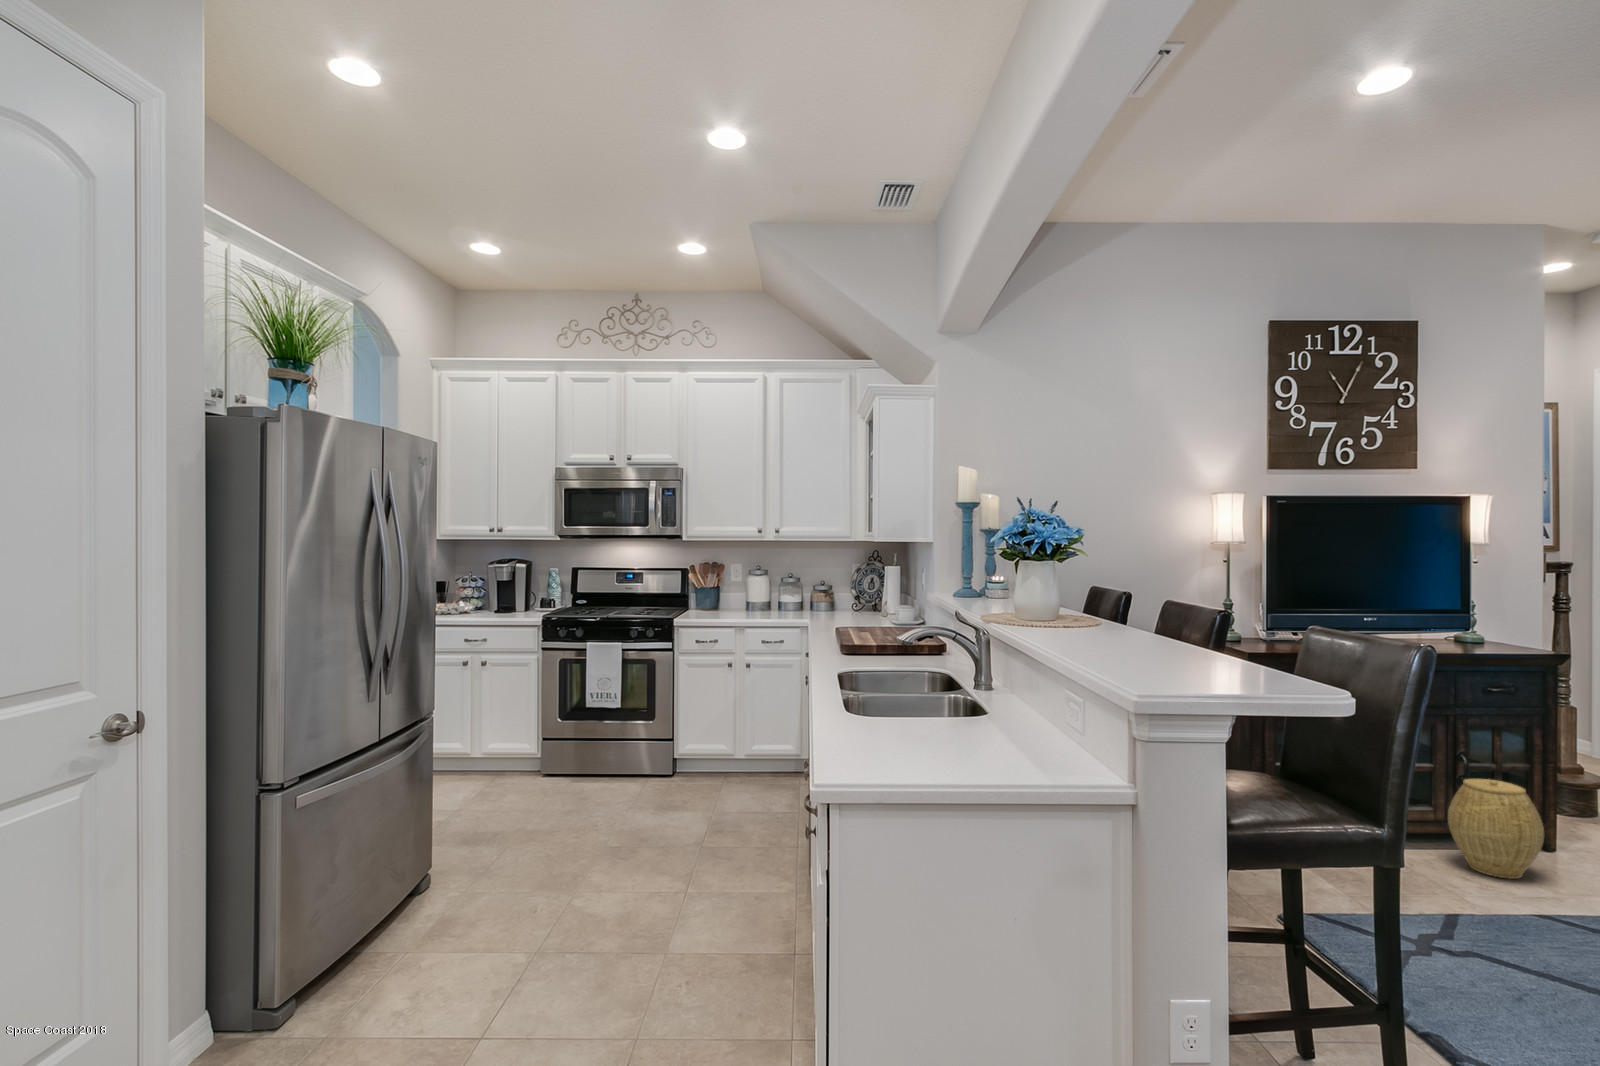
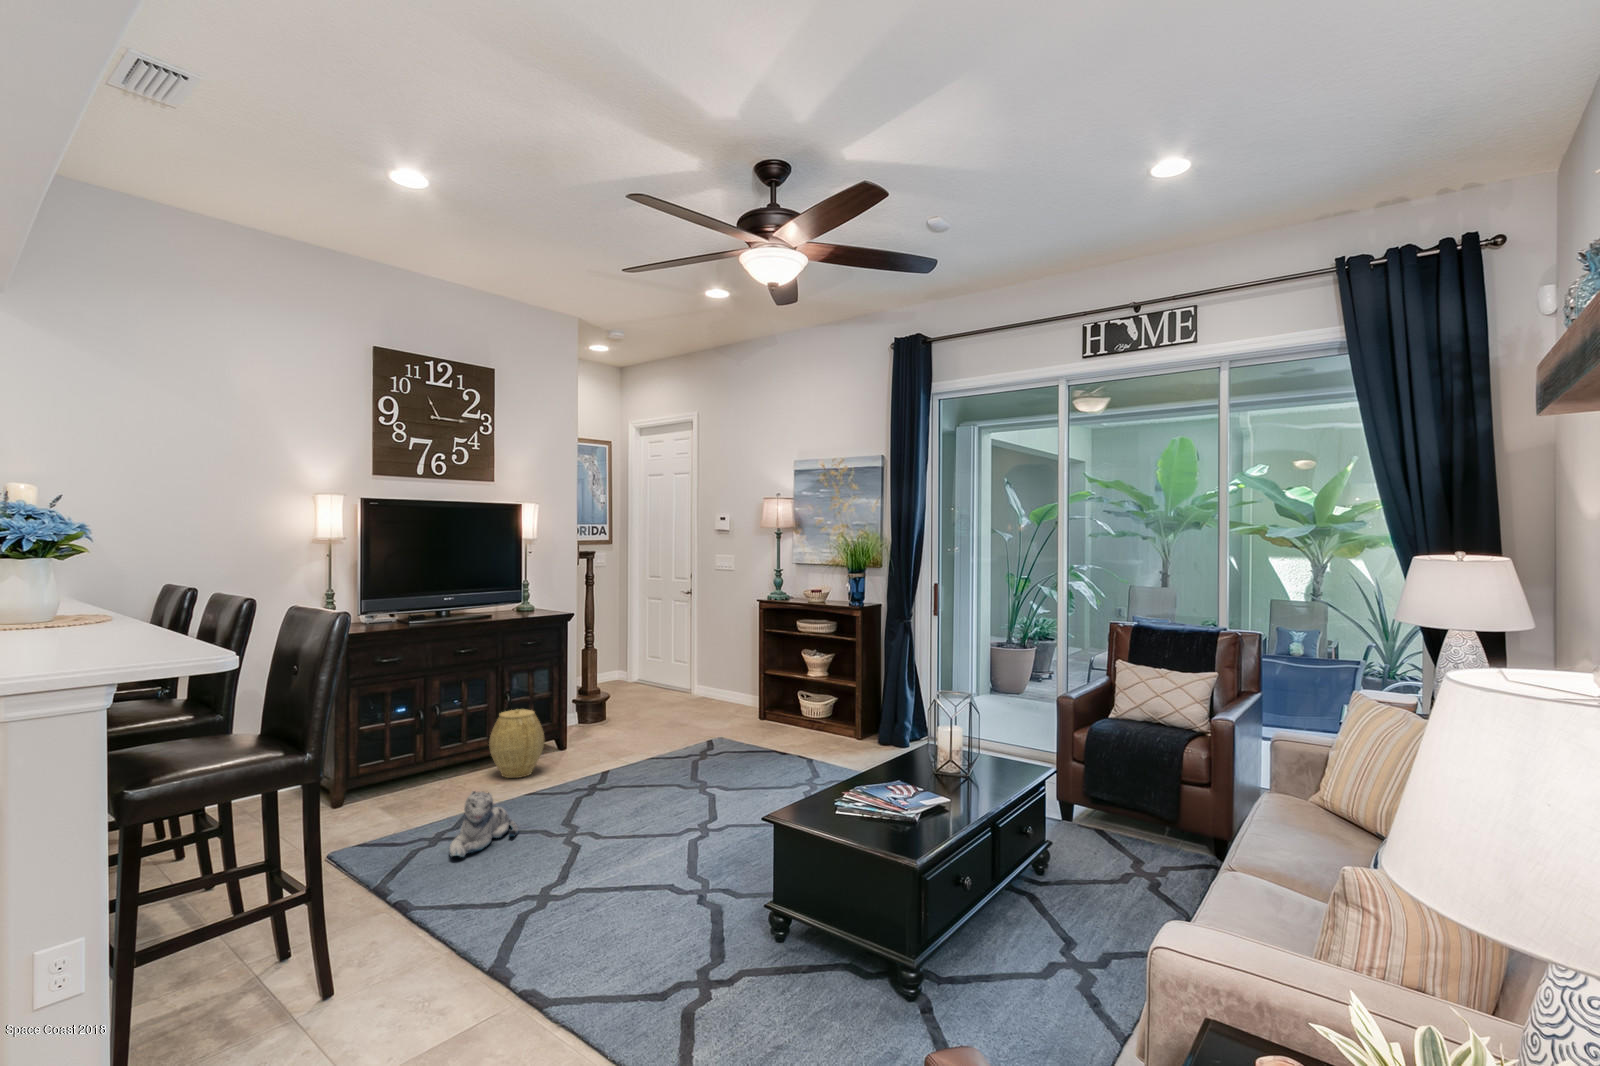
plush toy: none [1458,898,1569,996] -> present [449,791,519,857]

